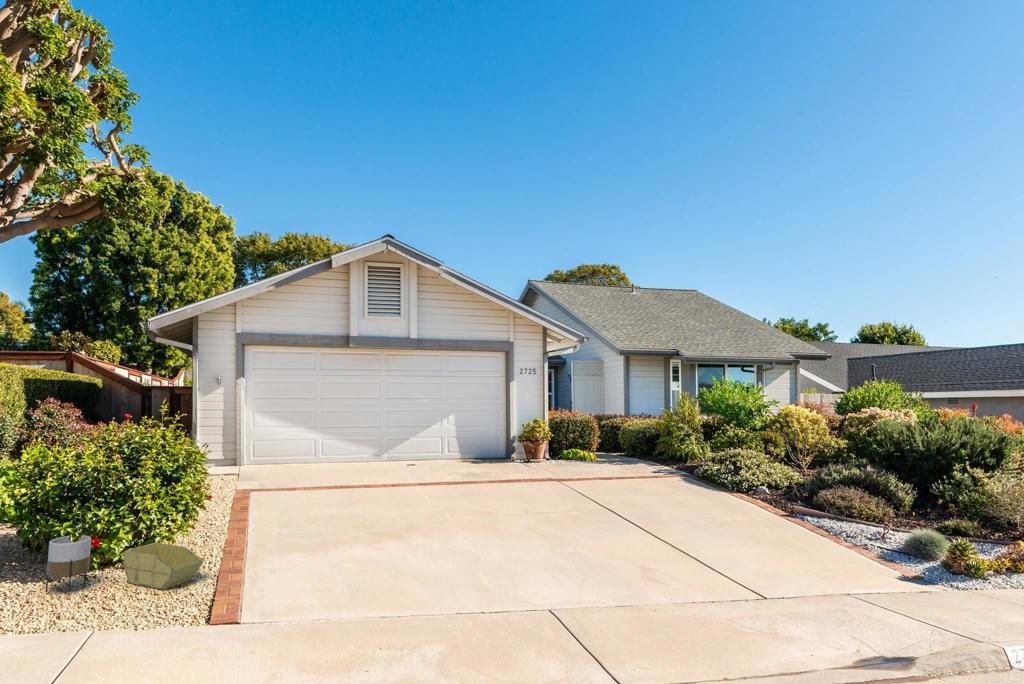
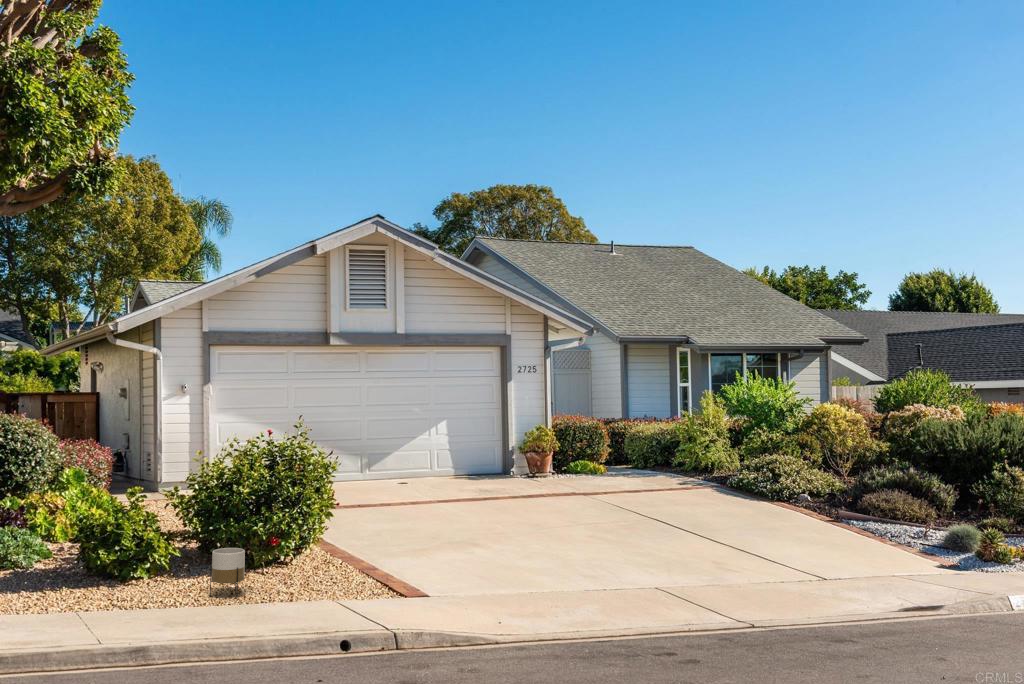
storage bin: present [123,543,203,590] -> none [267,555,336,593]

